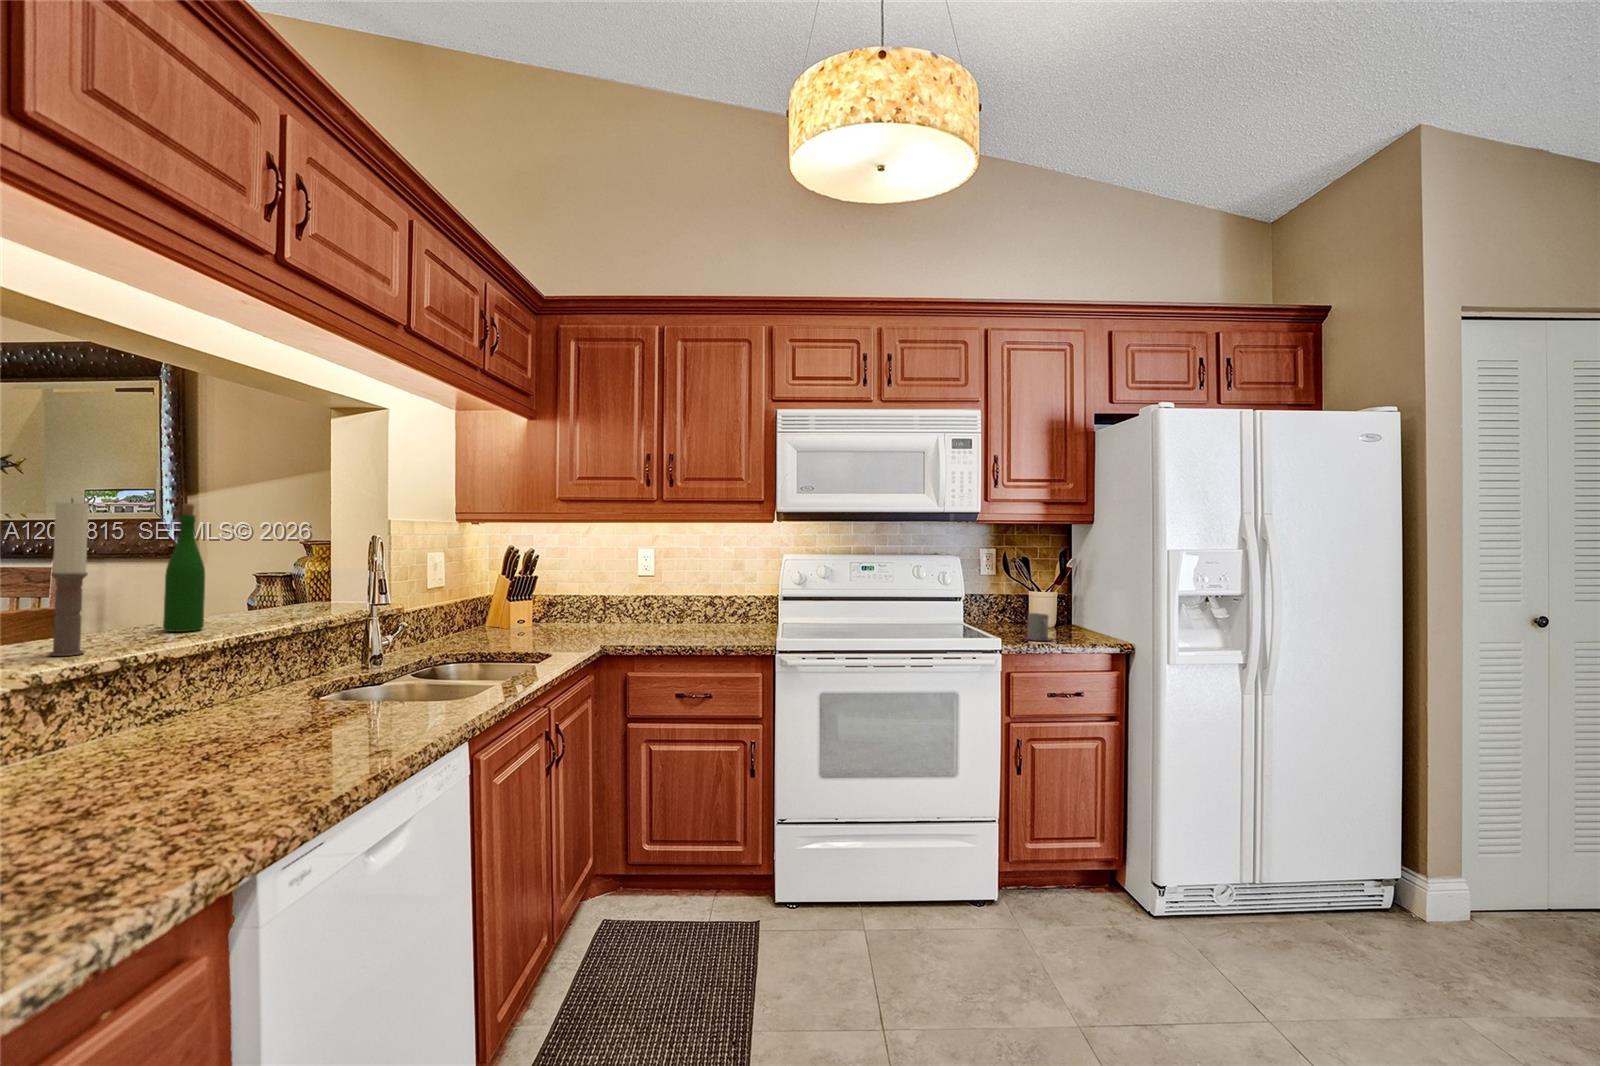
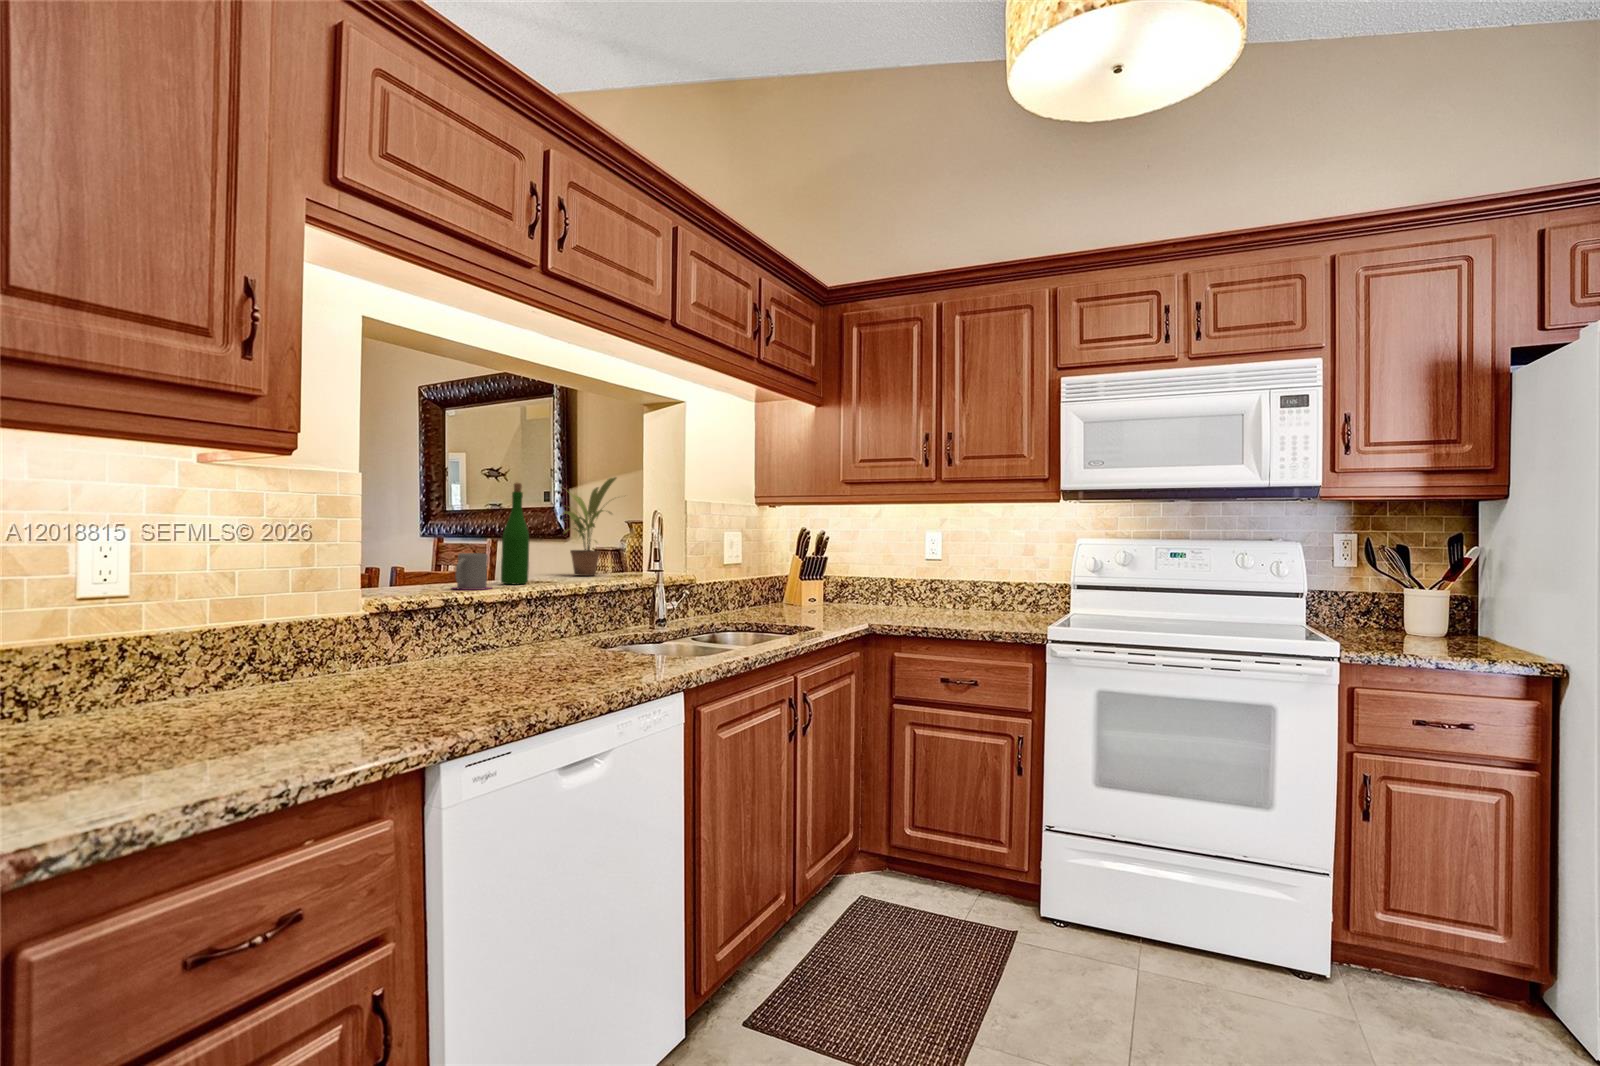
potted plant: none [214,493,319,613] -> present [563,477,616,576]
candle: present [49,499,89,656] -> none [410,475,435,594]
mug: present [1025,613,1051,641] -> present [453,553,491,590]

